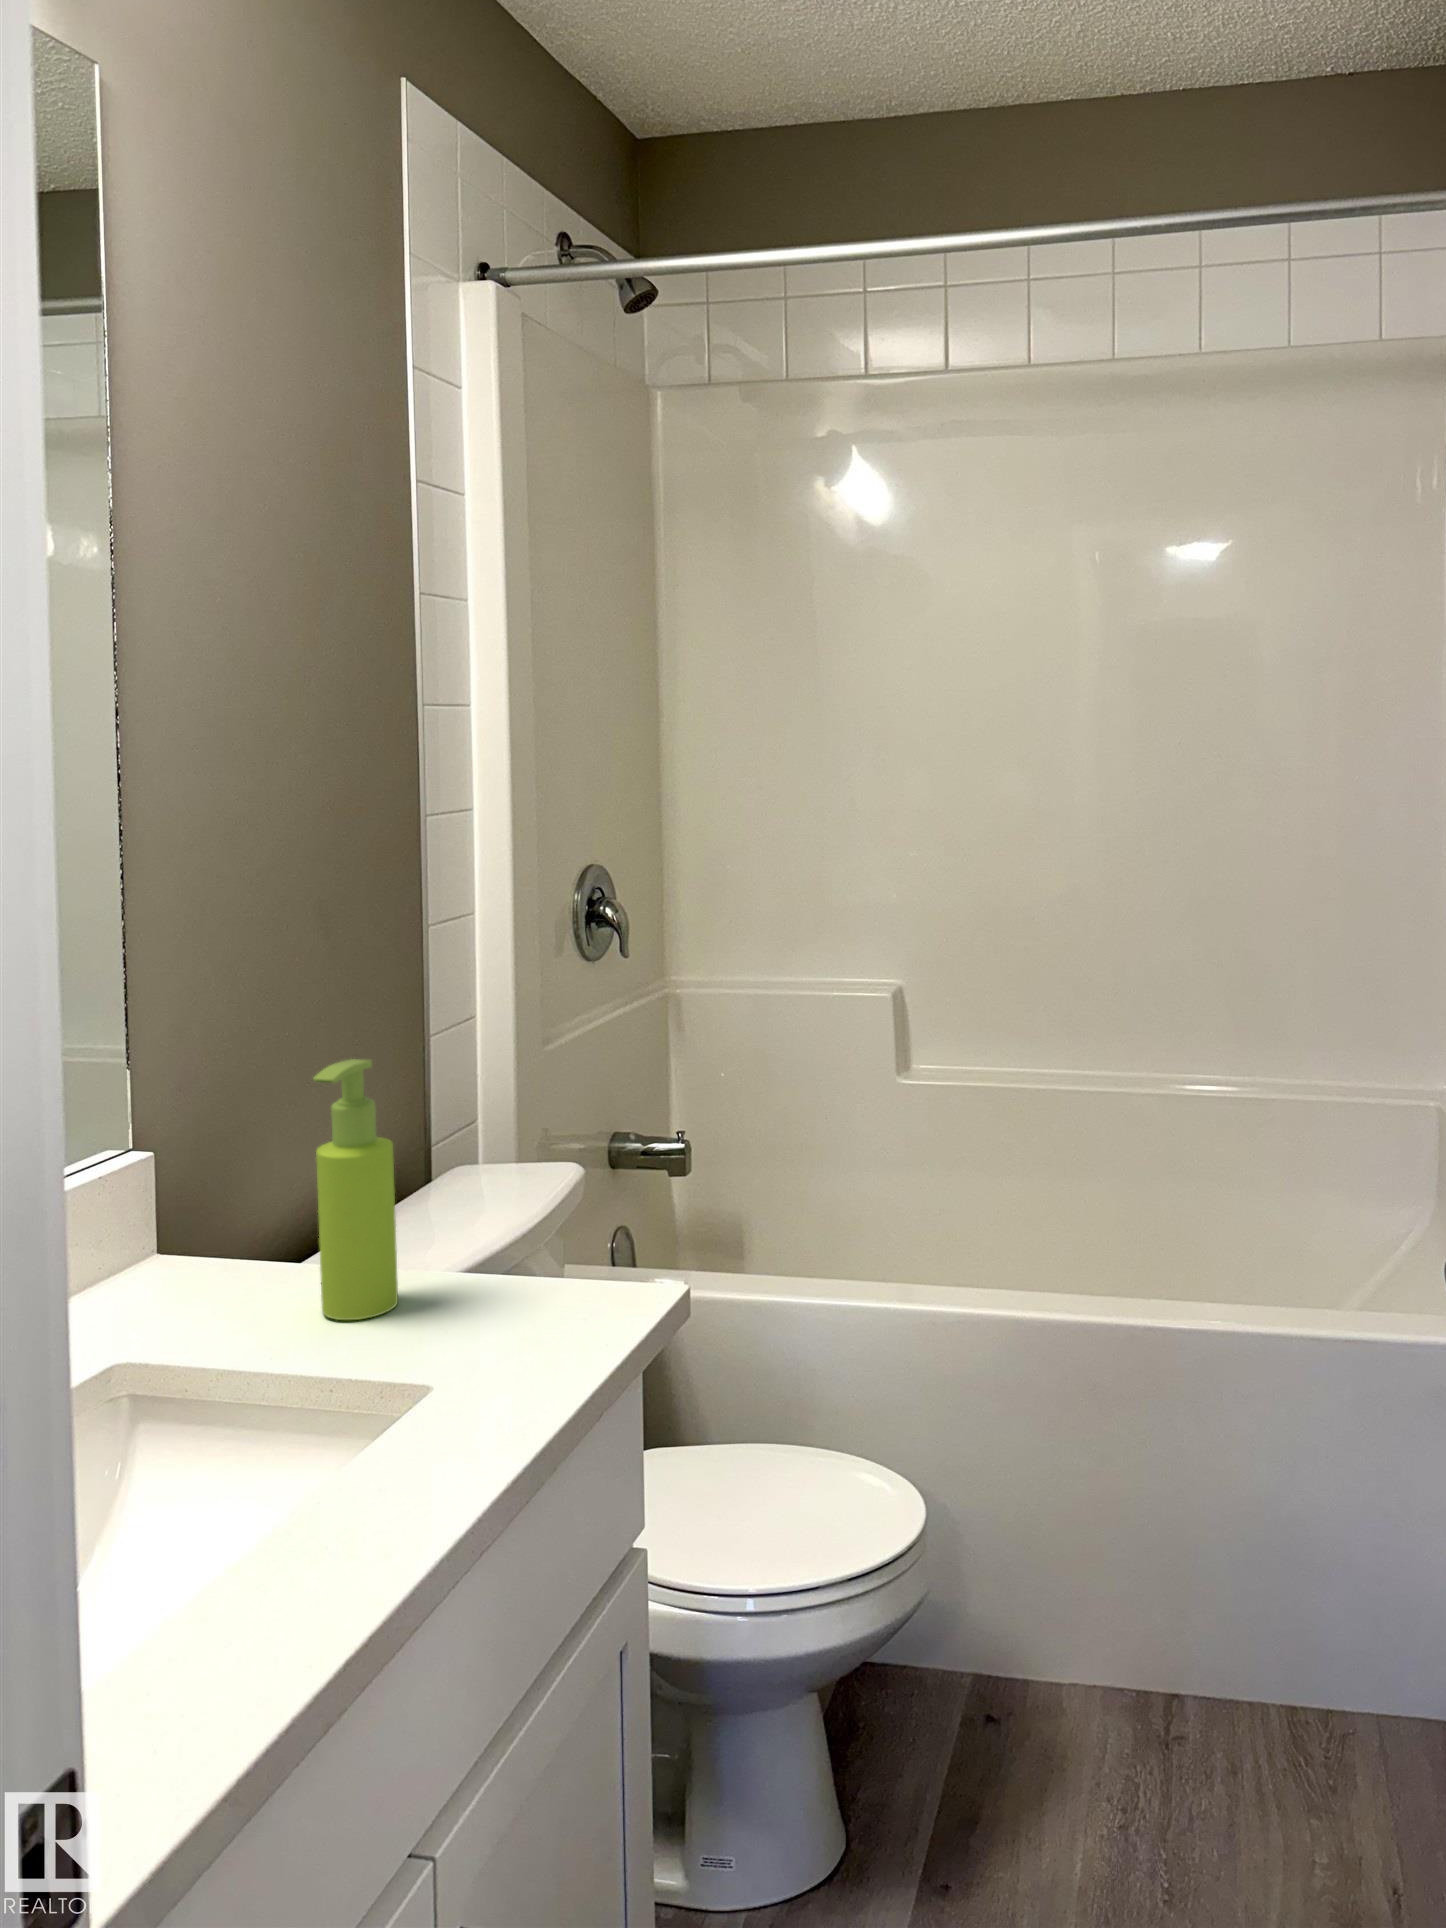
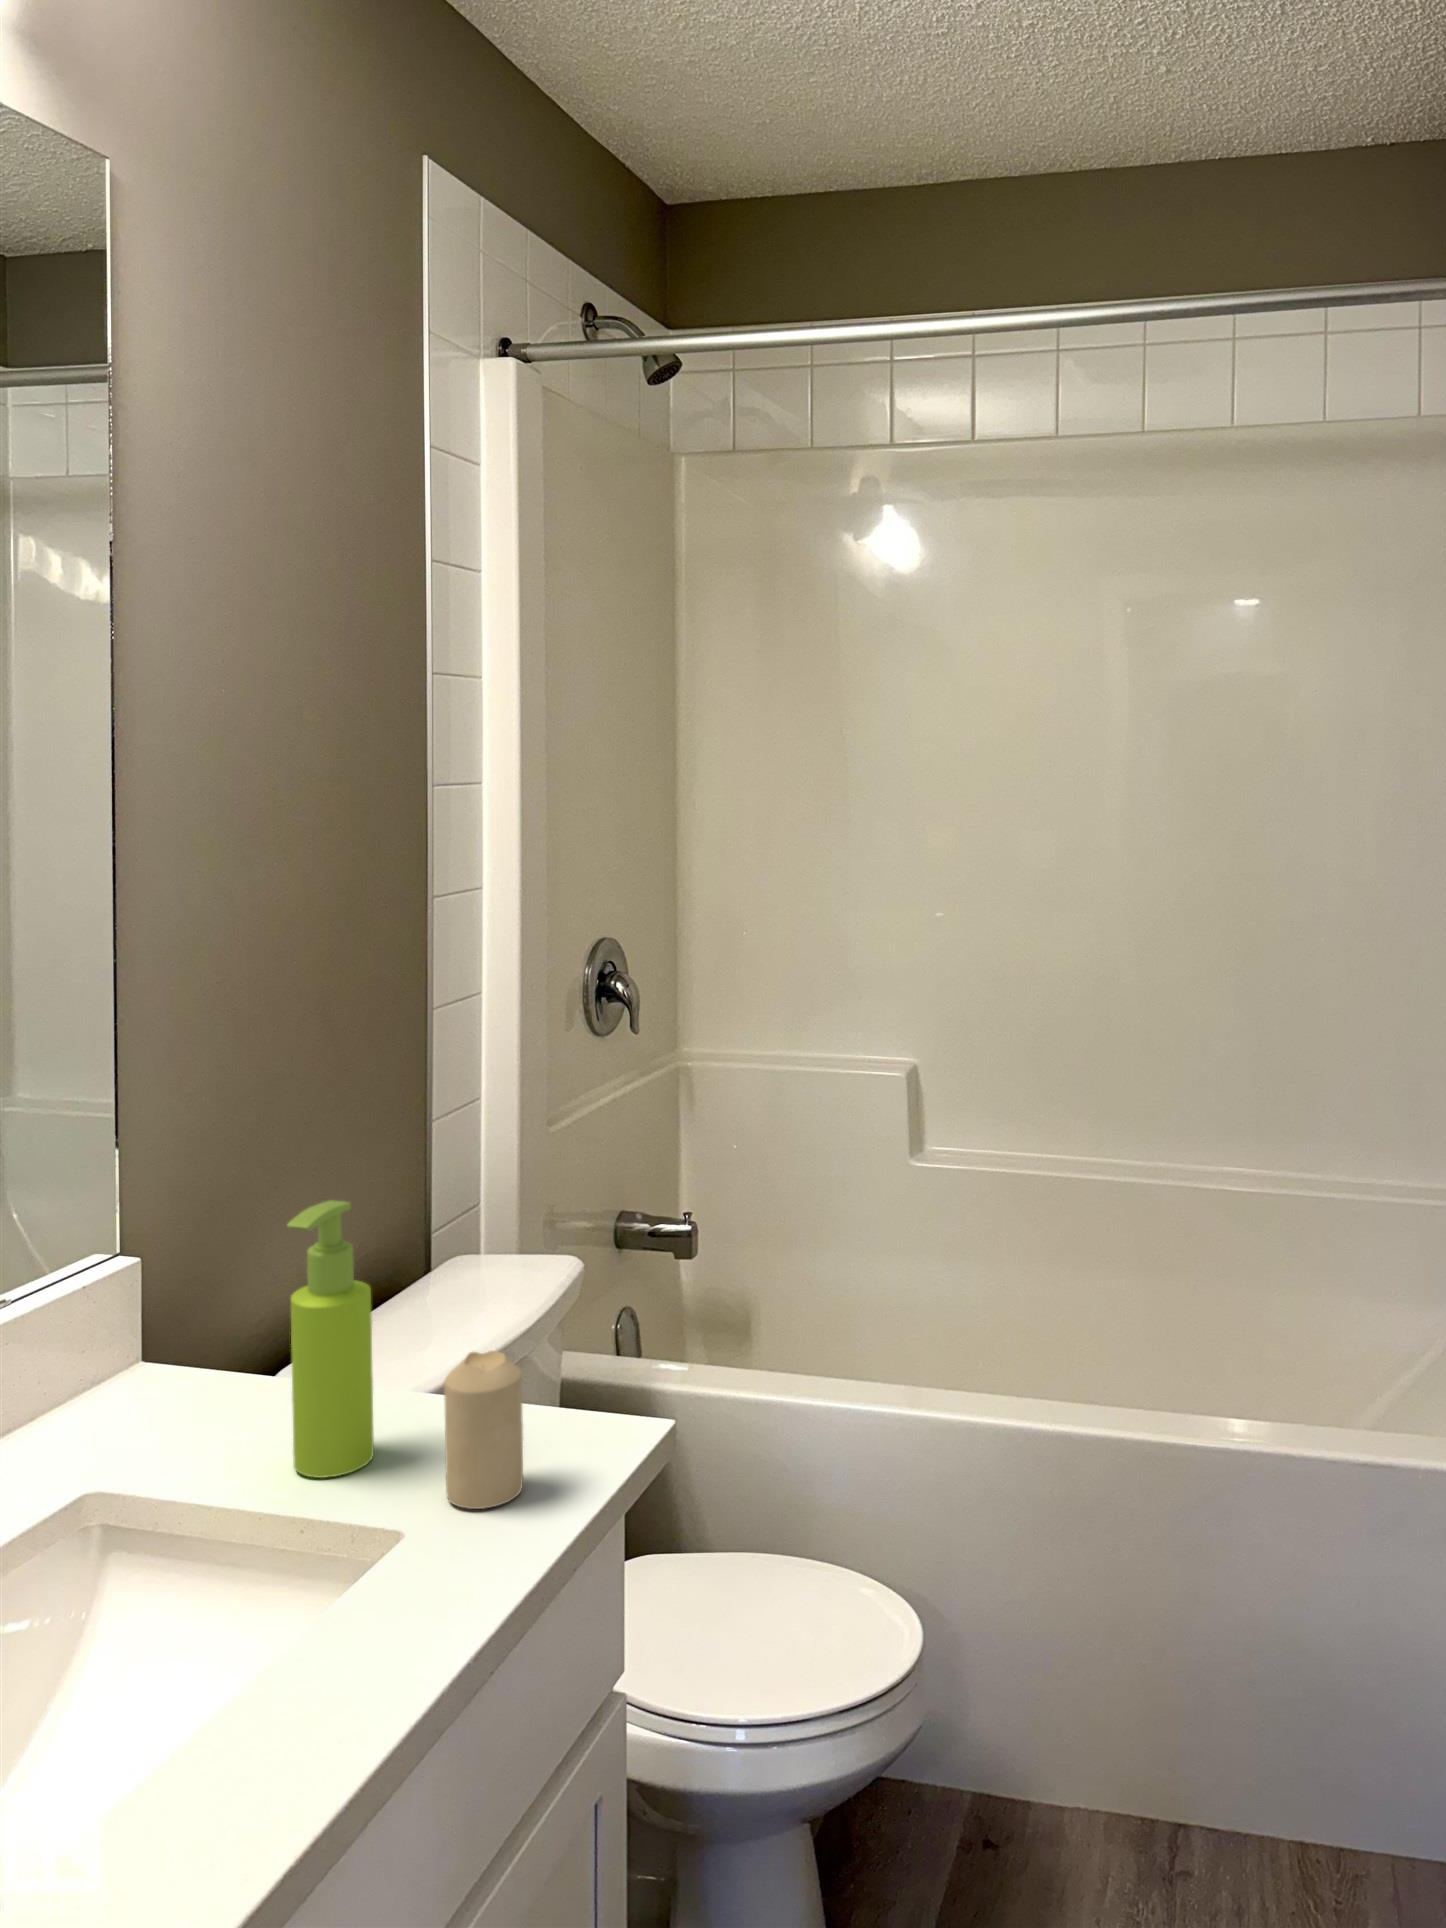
candle: none [469,1193,545,1339] -> present [444,1351,523,1509]

